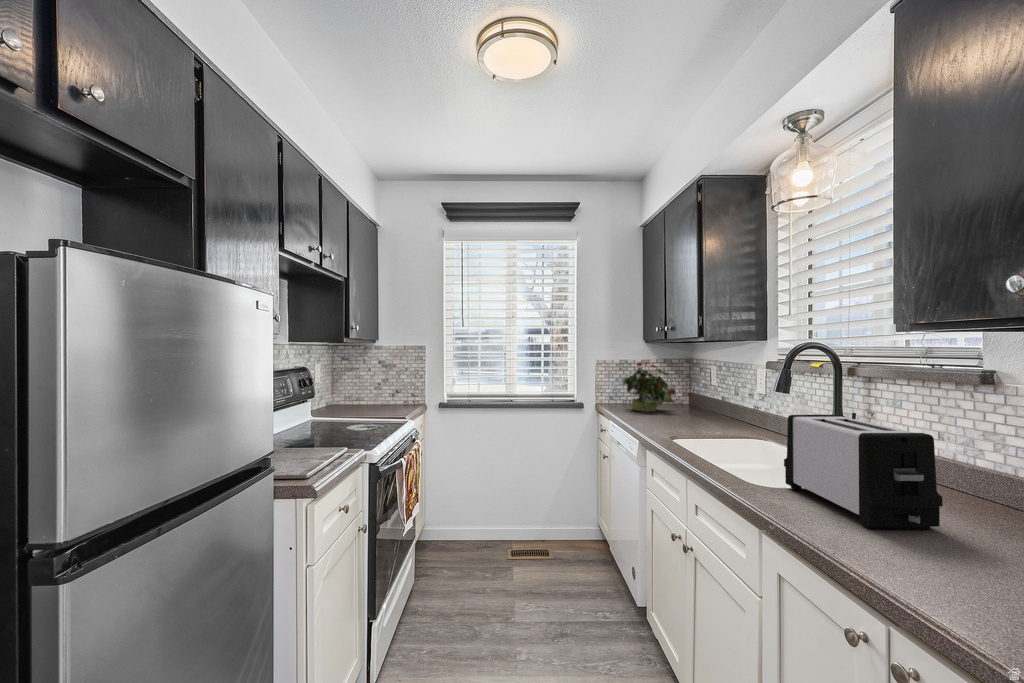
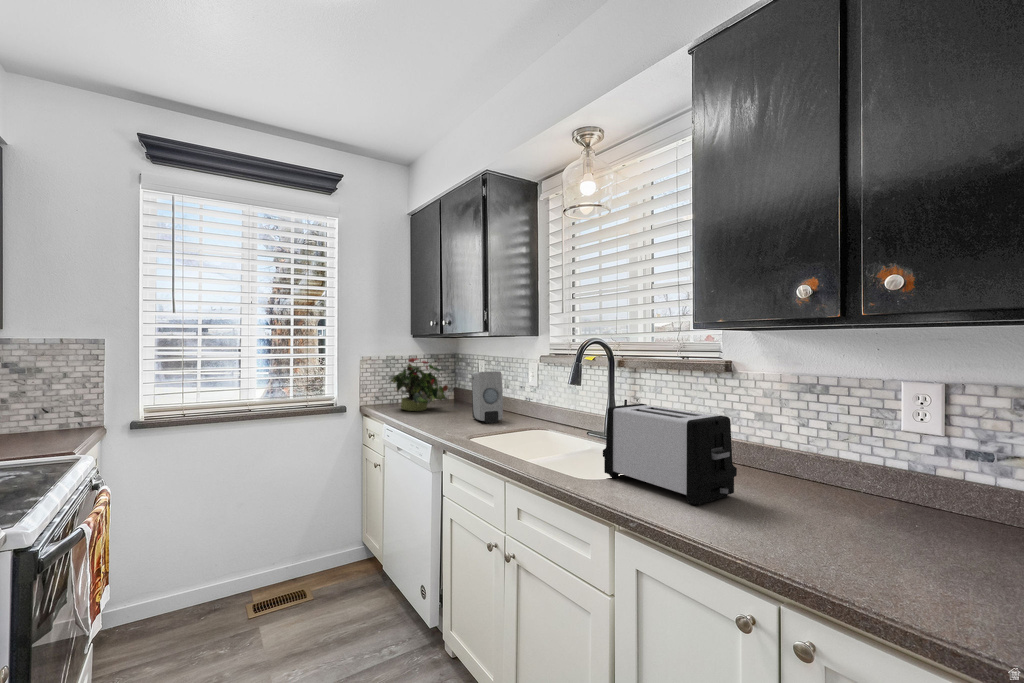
soap dispenser: none [693,376,723,428] -> present [472,371,503,423]

